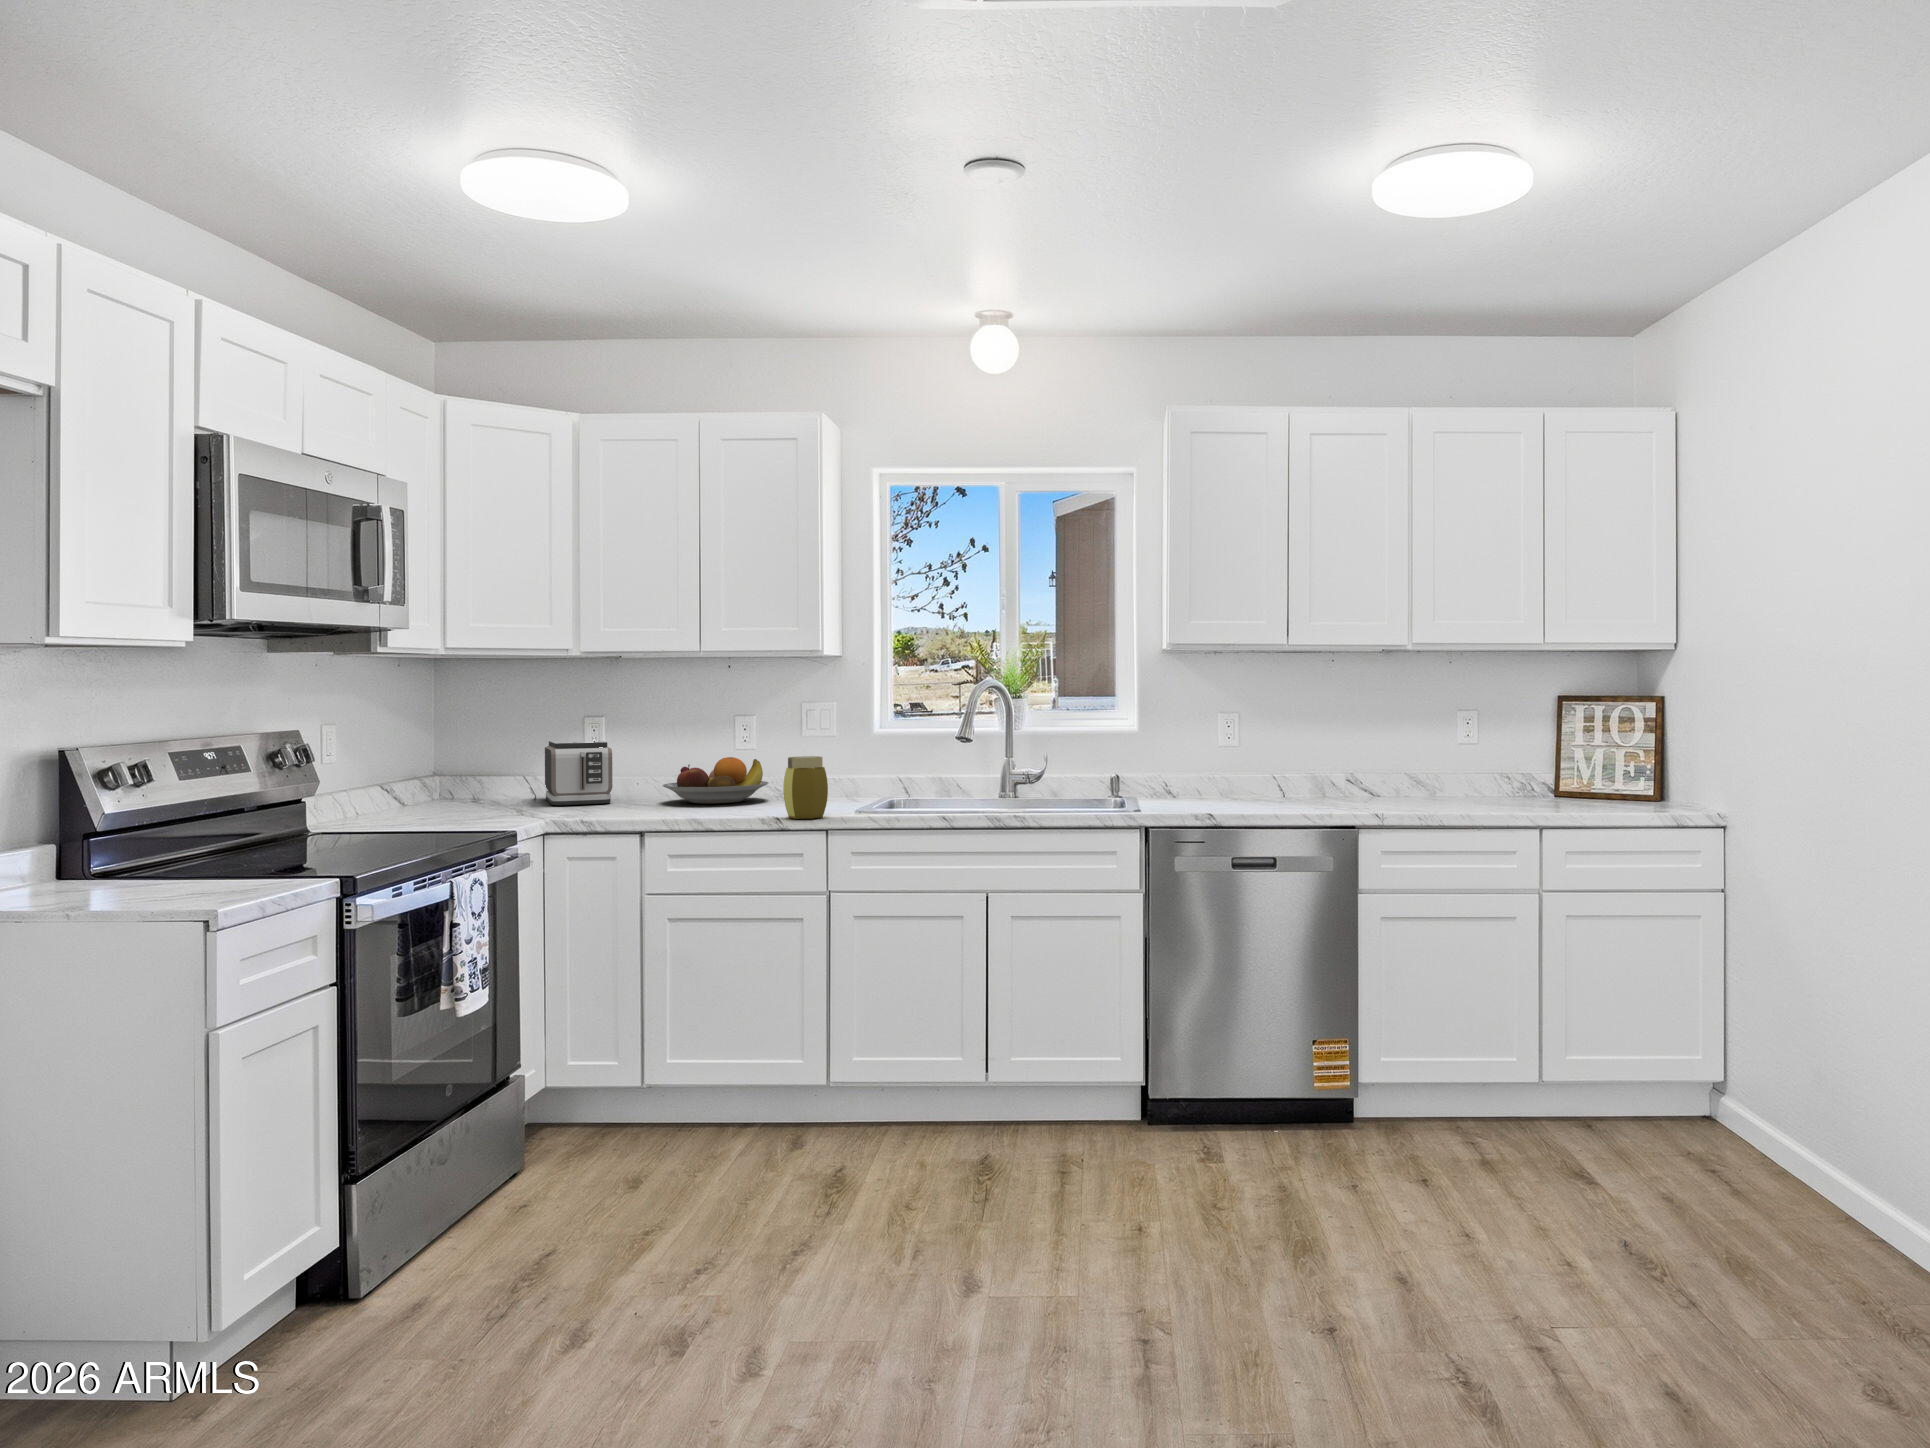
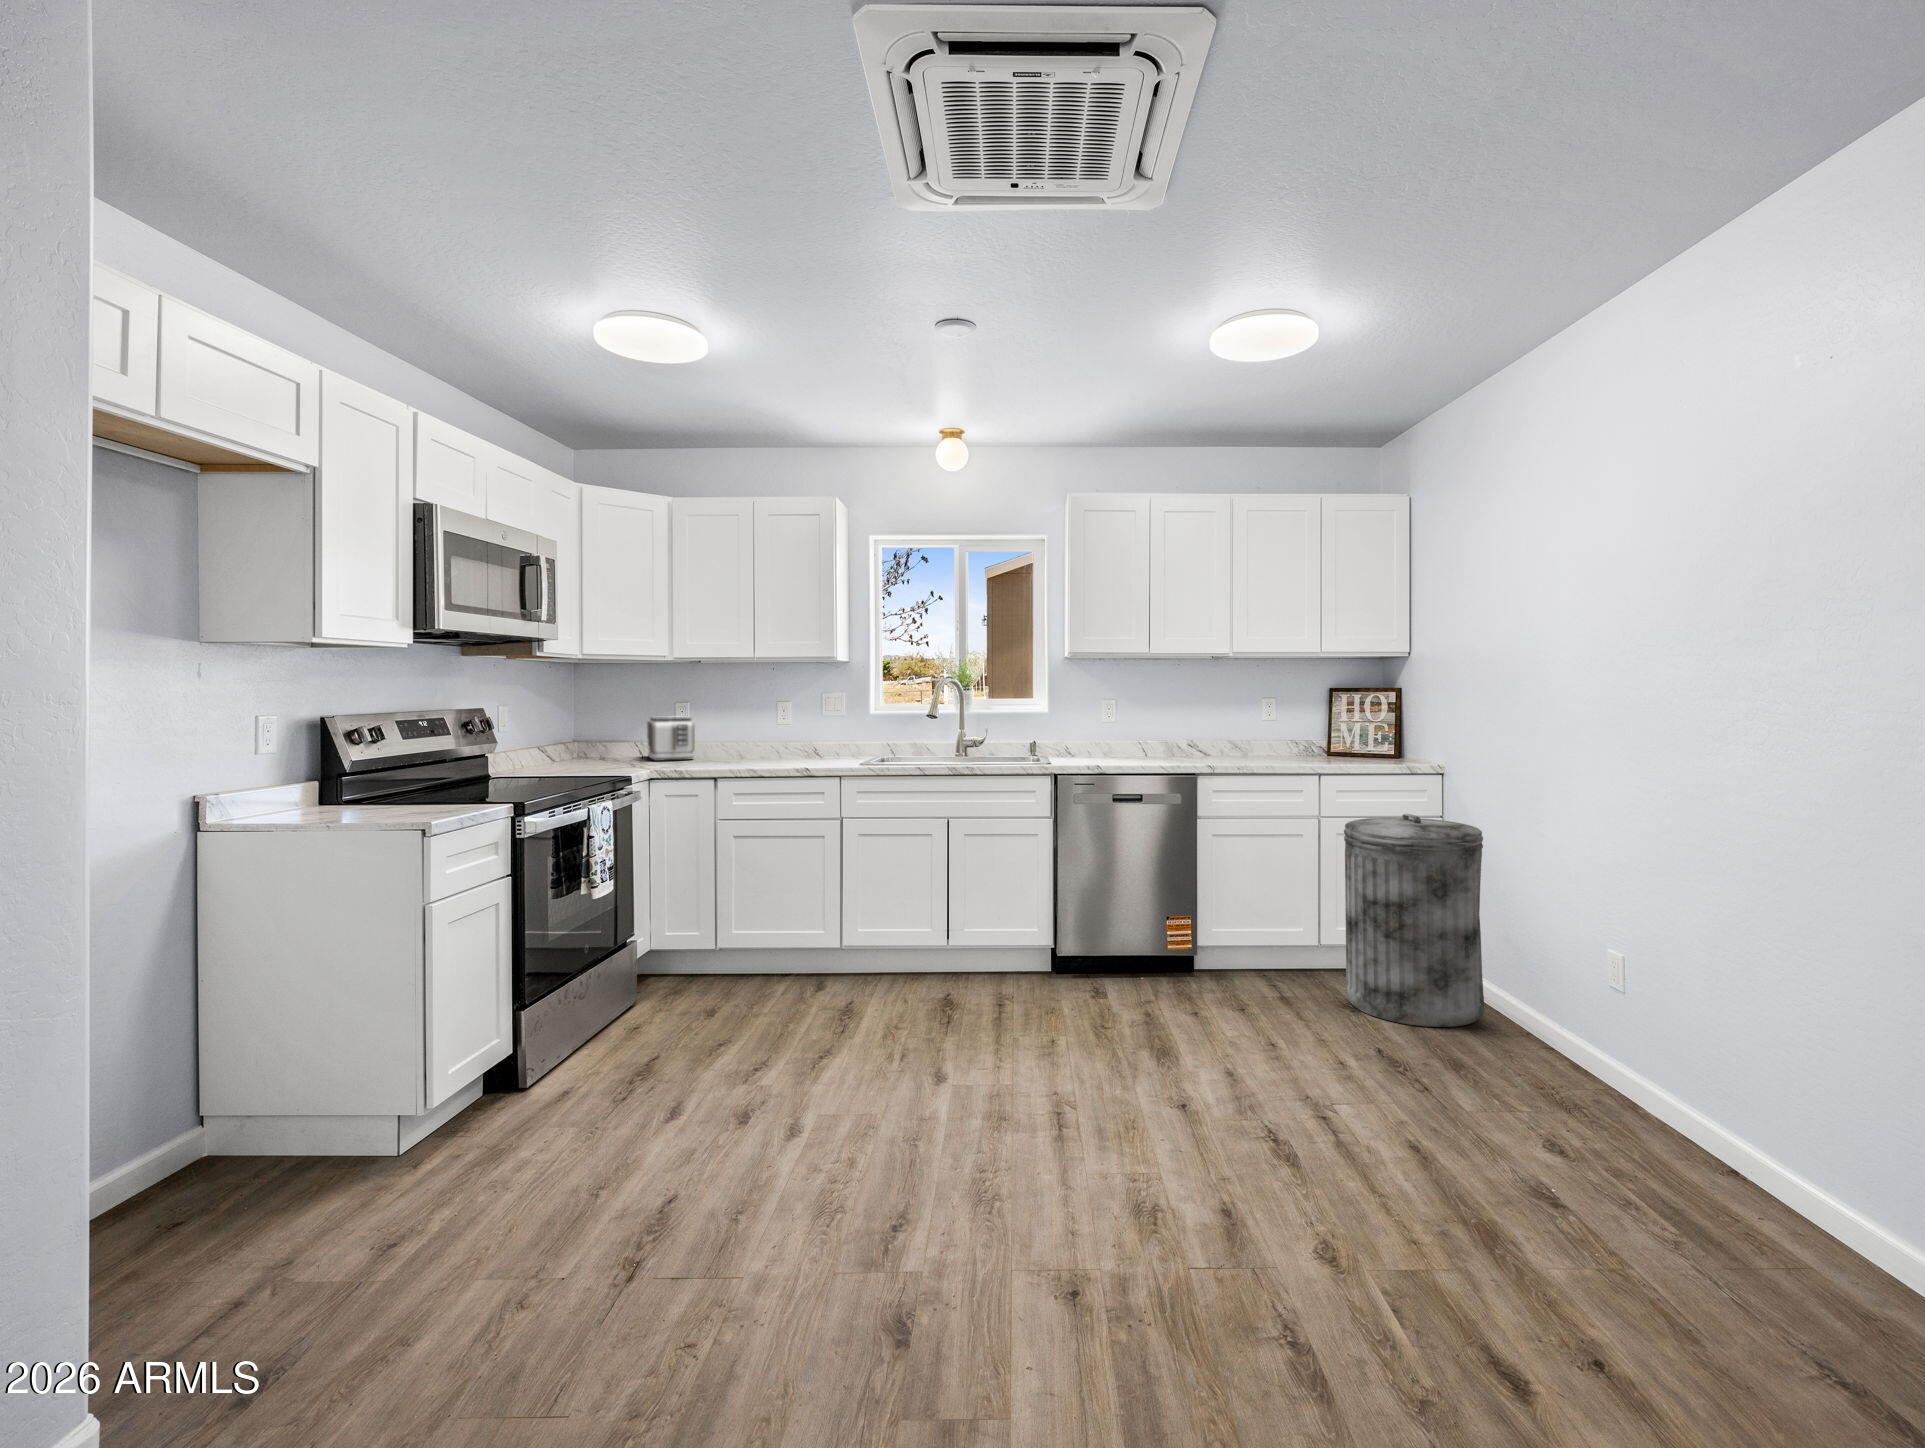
jar: present [783,756,828,819] -> none [813,727,843,769]
fruit bowl: present [663,757,768,804] -> none [729,728,802,760]
trash can: none [1588,890,1811,1221] -> present [1344,814,1484,1027]

